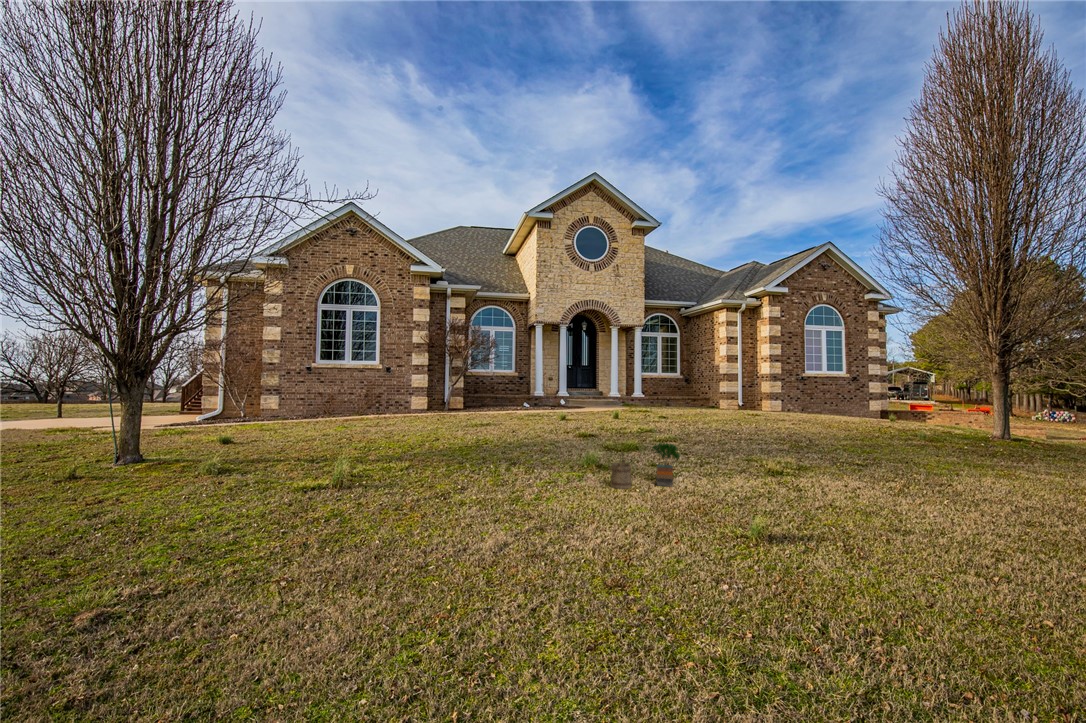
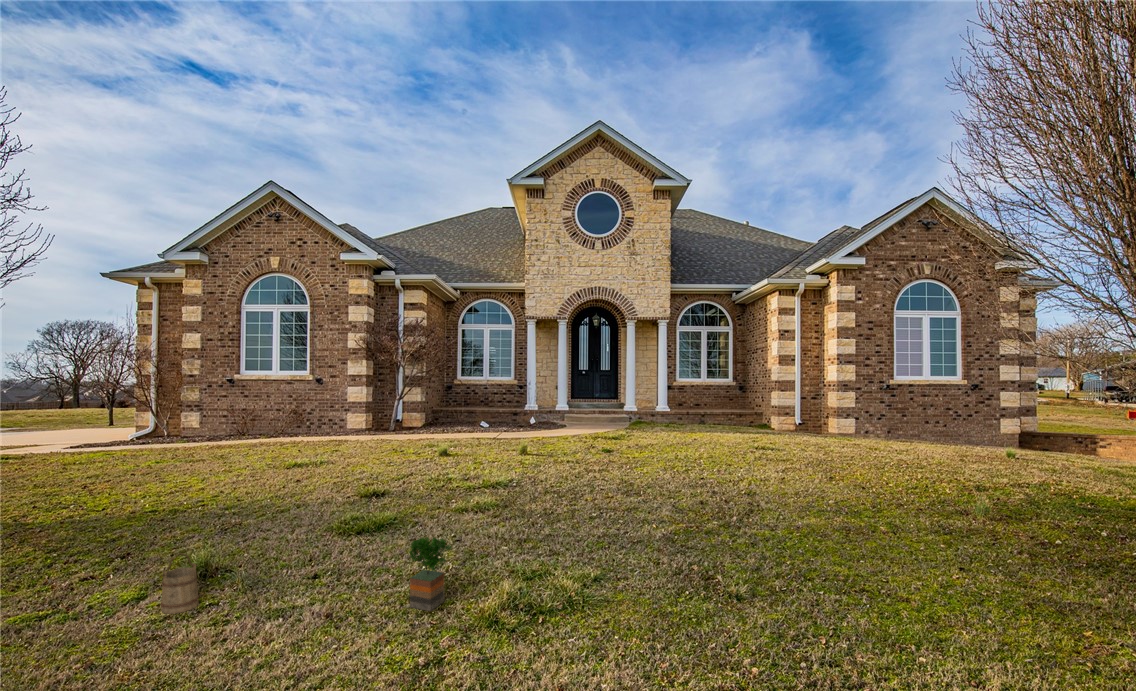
potted tree: present [652,443,680,487] -> present [409,537,451,611]

